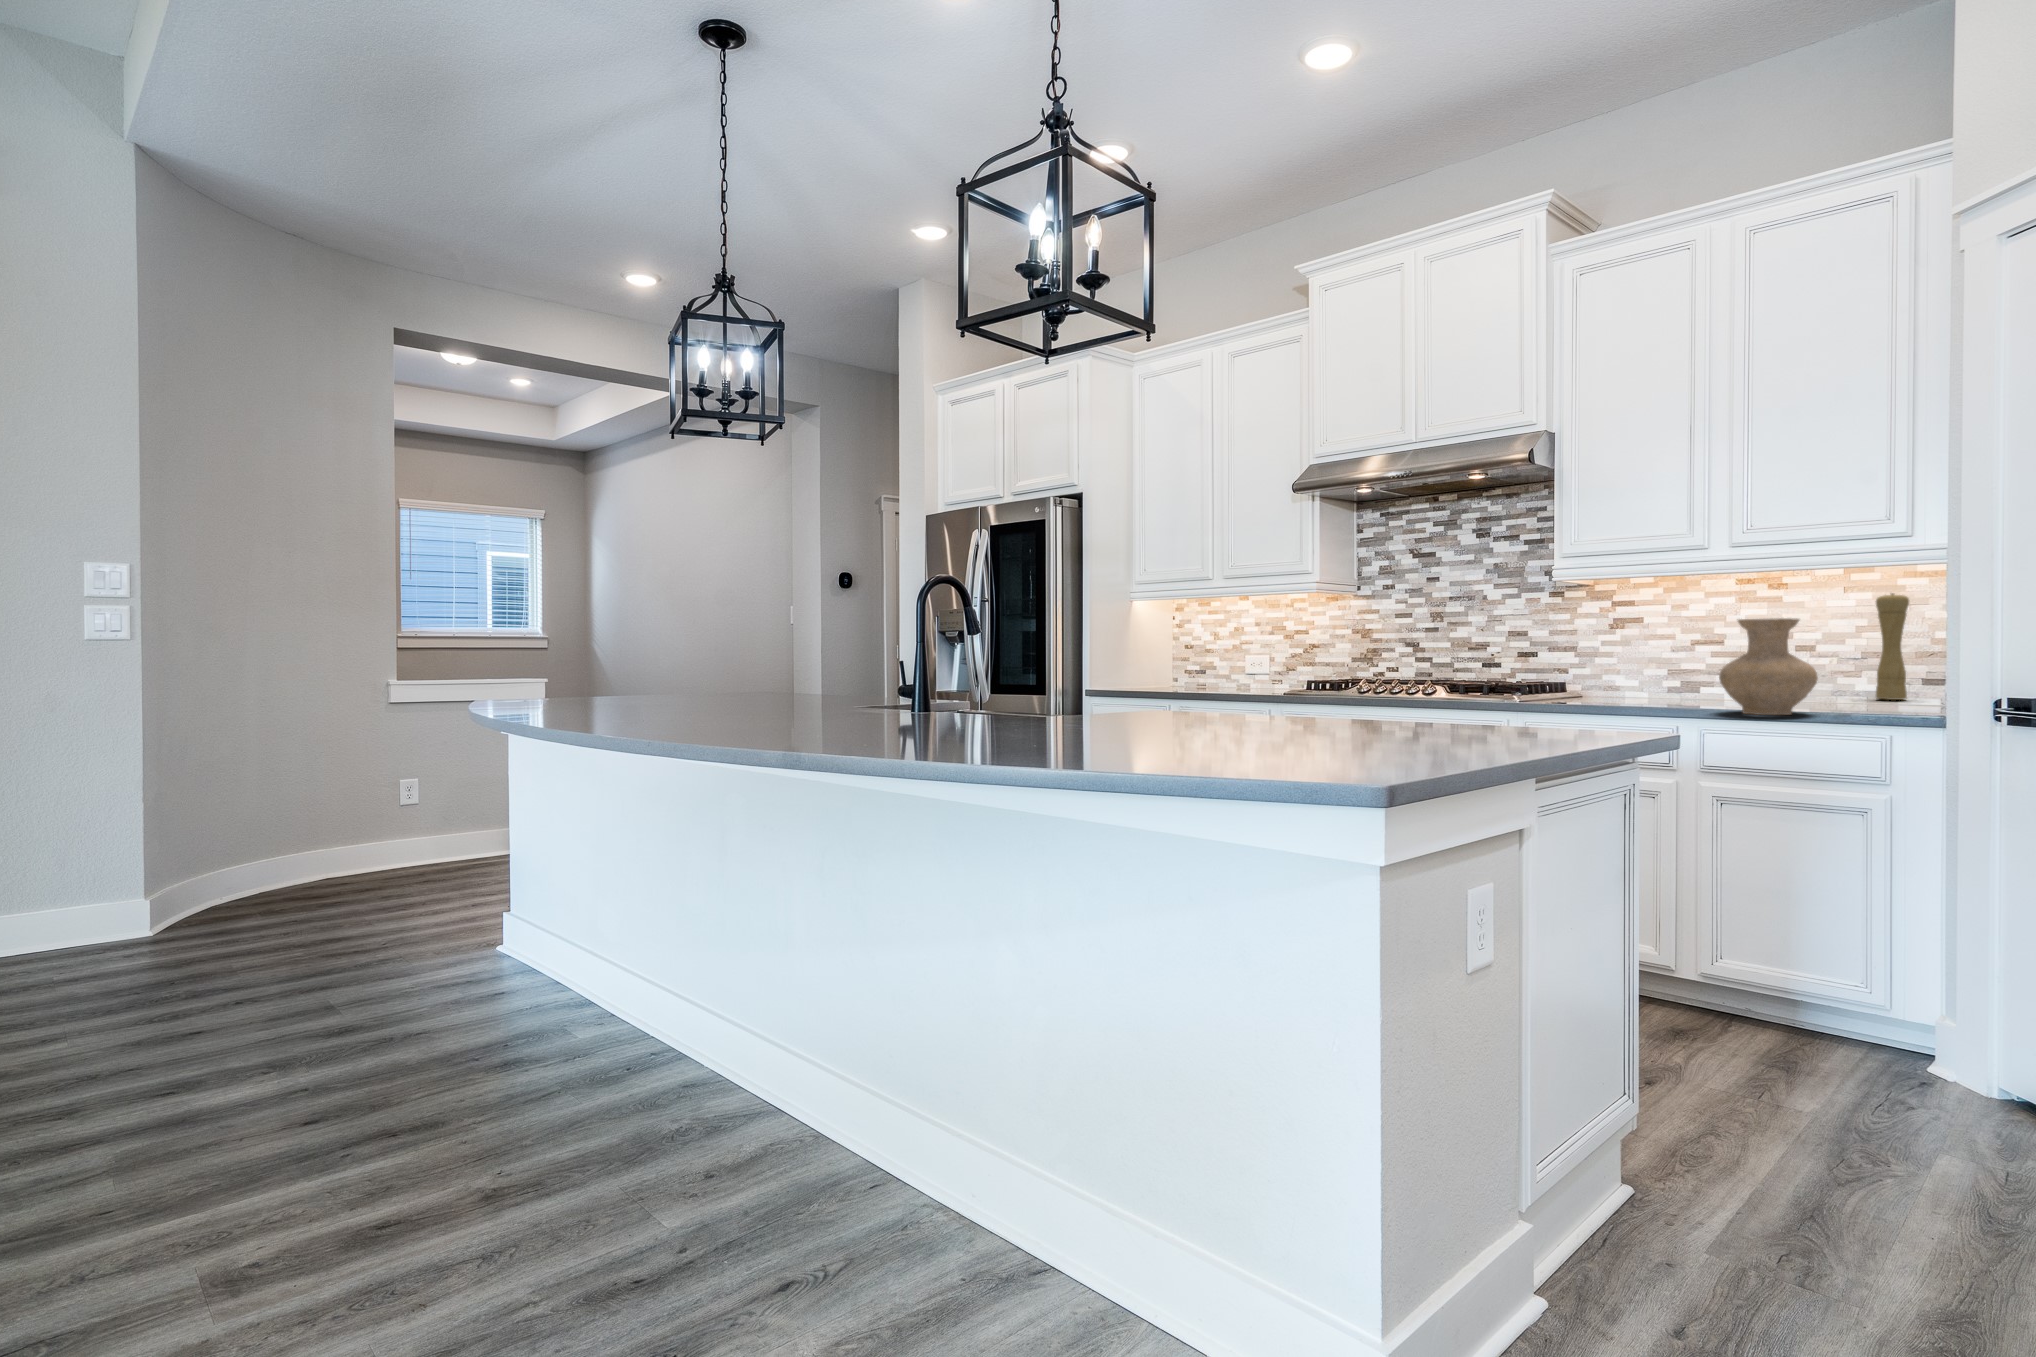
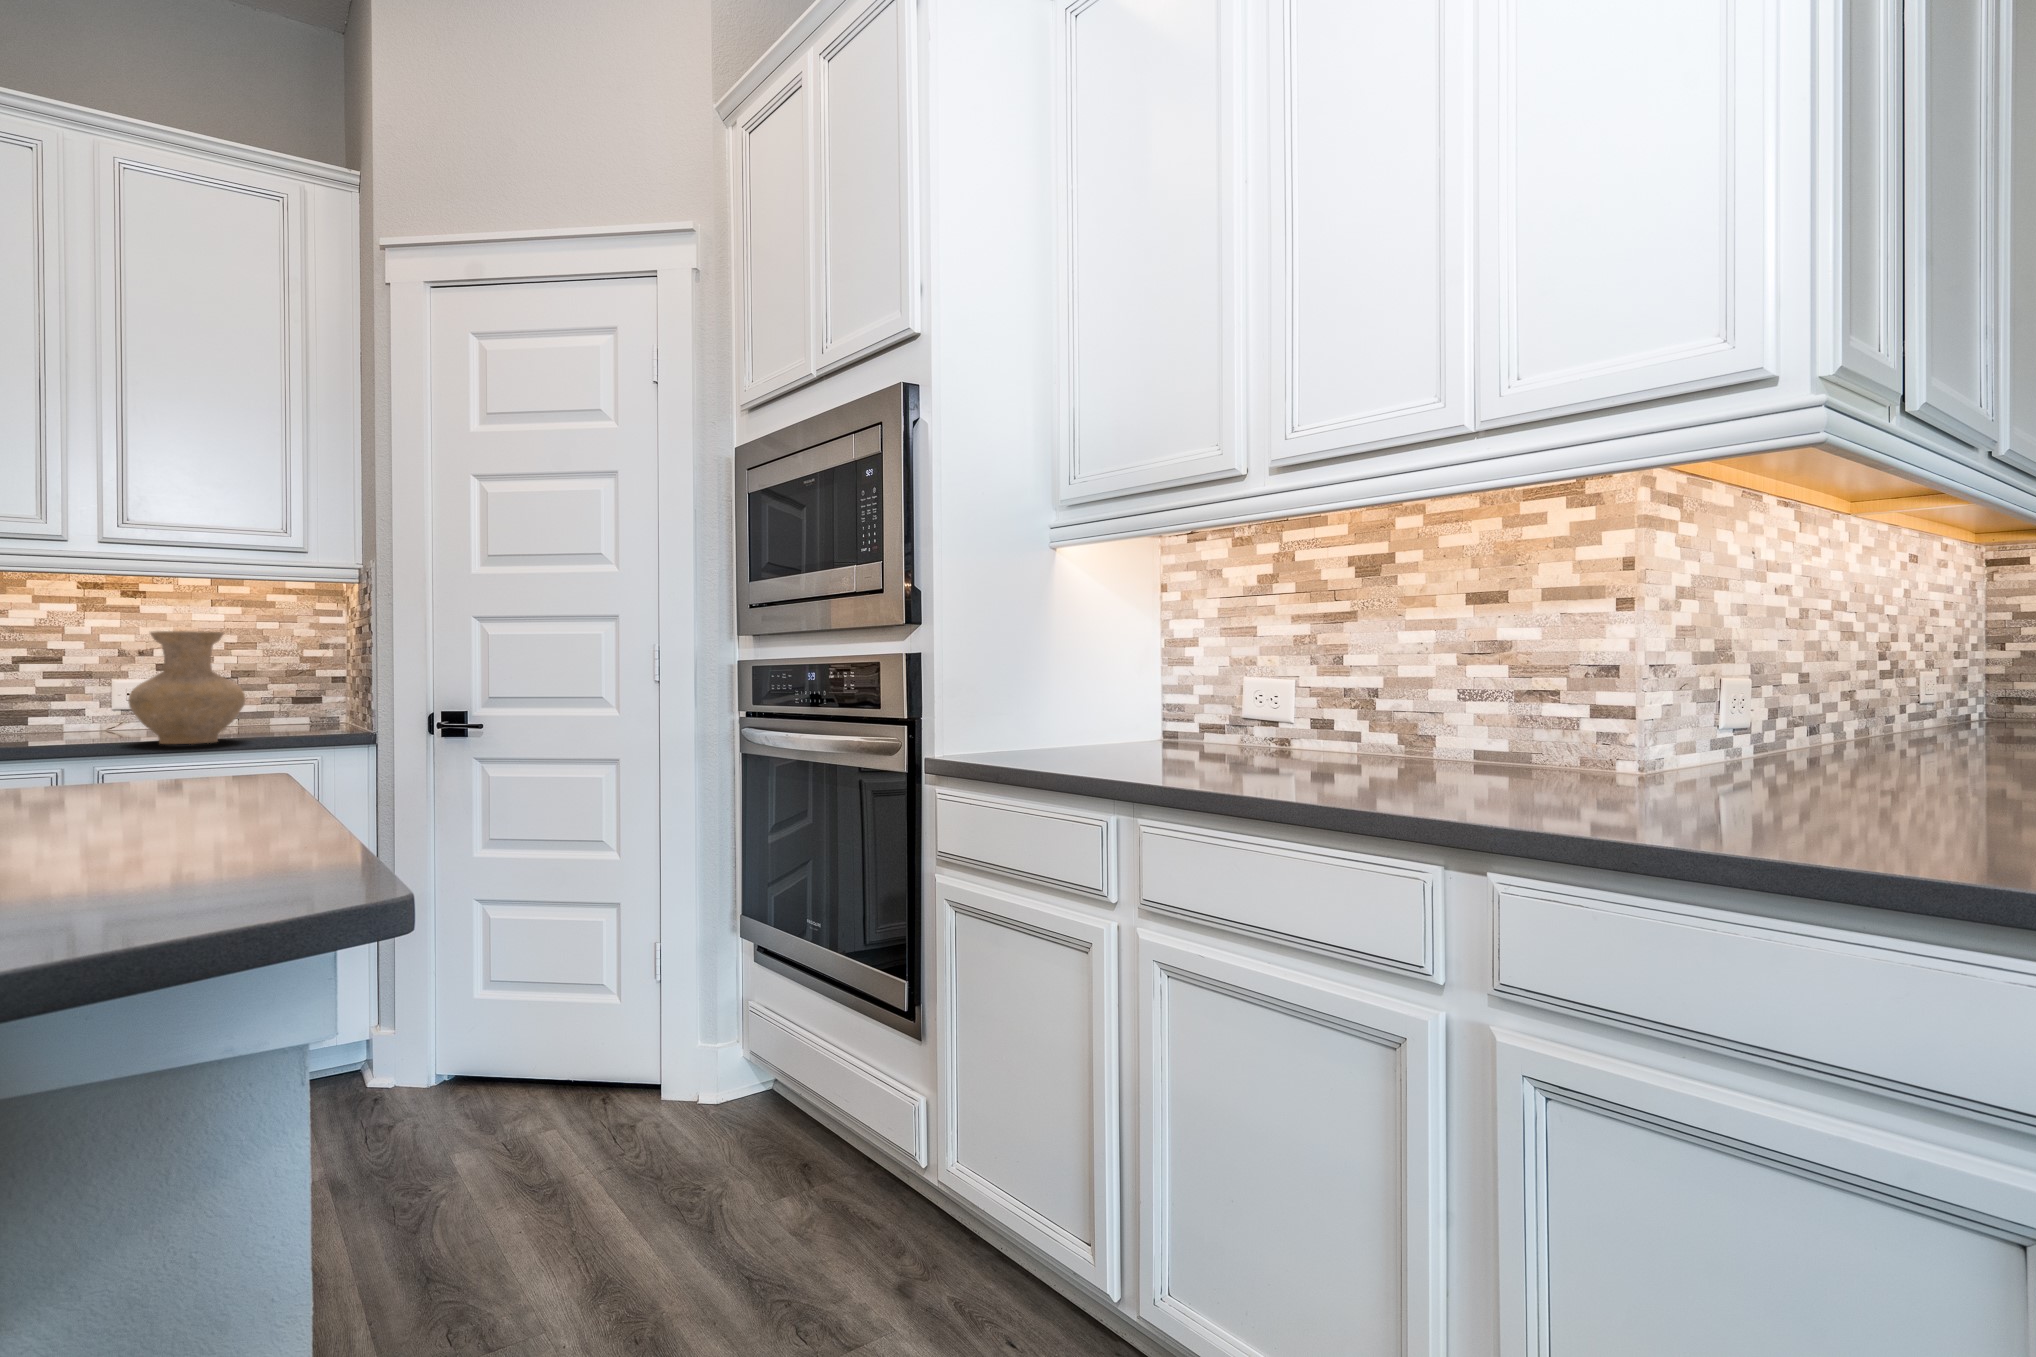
pepper mill: present [1876,593,1909,700] -> none [245,609,278,720]

